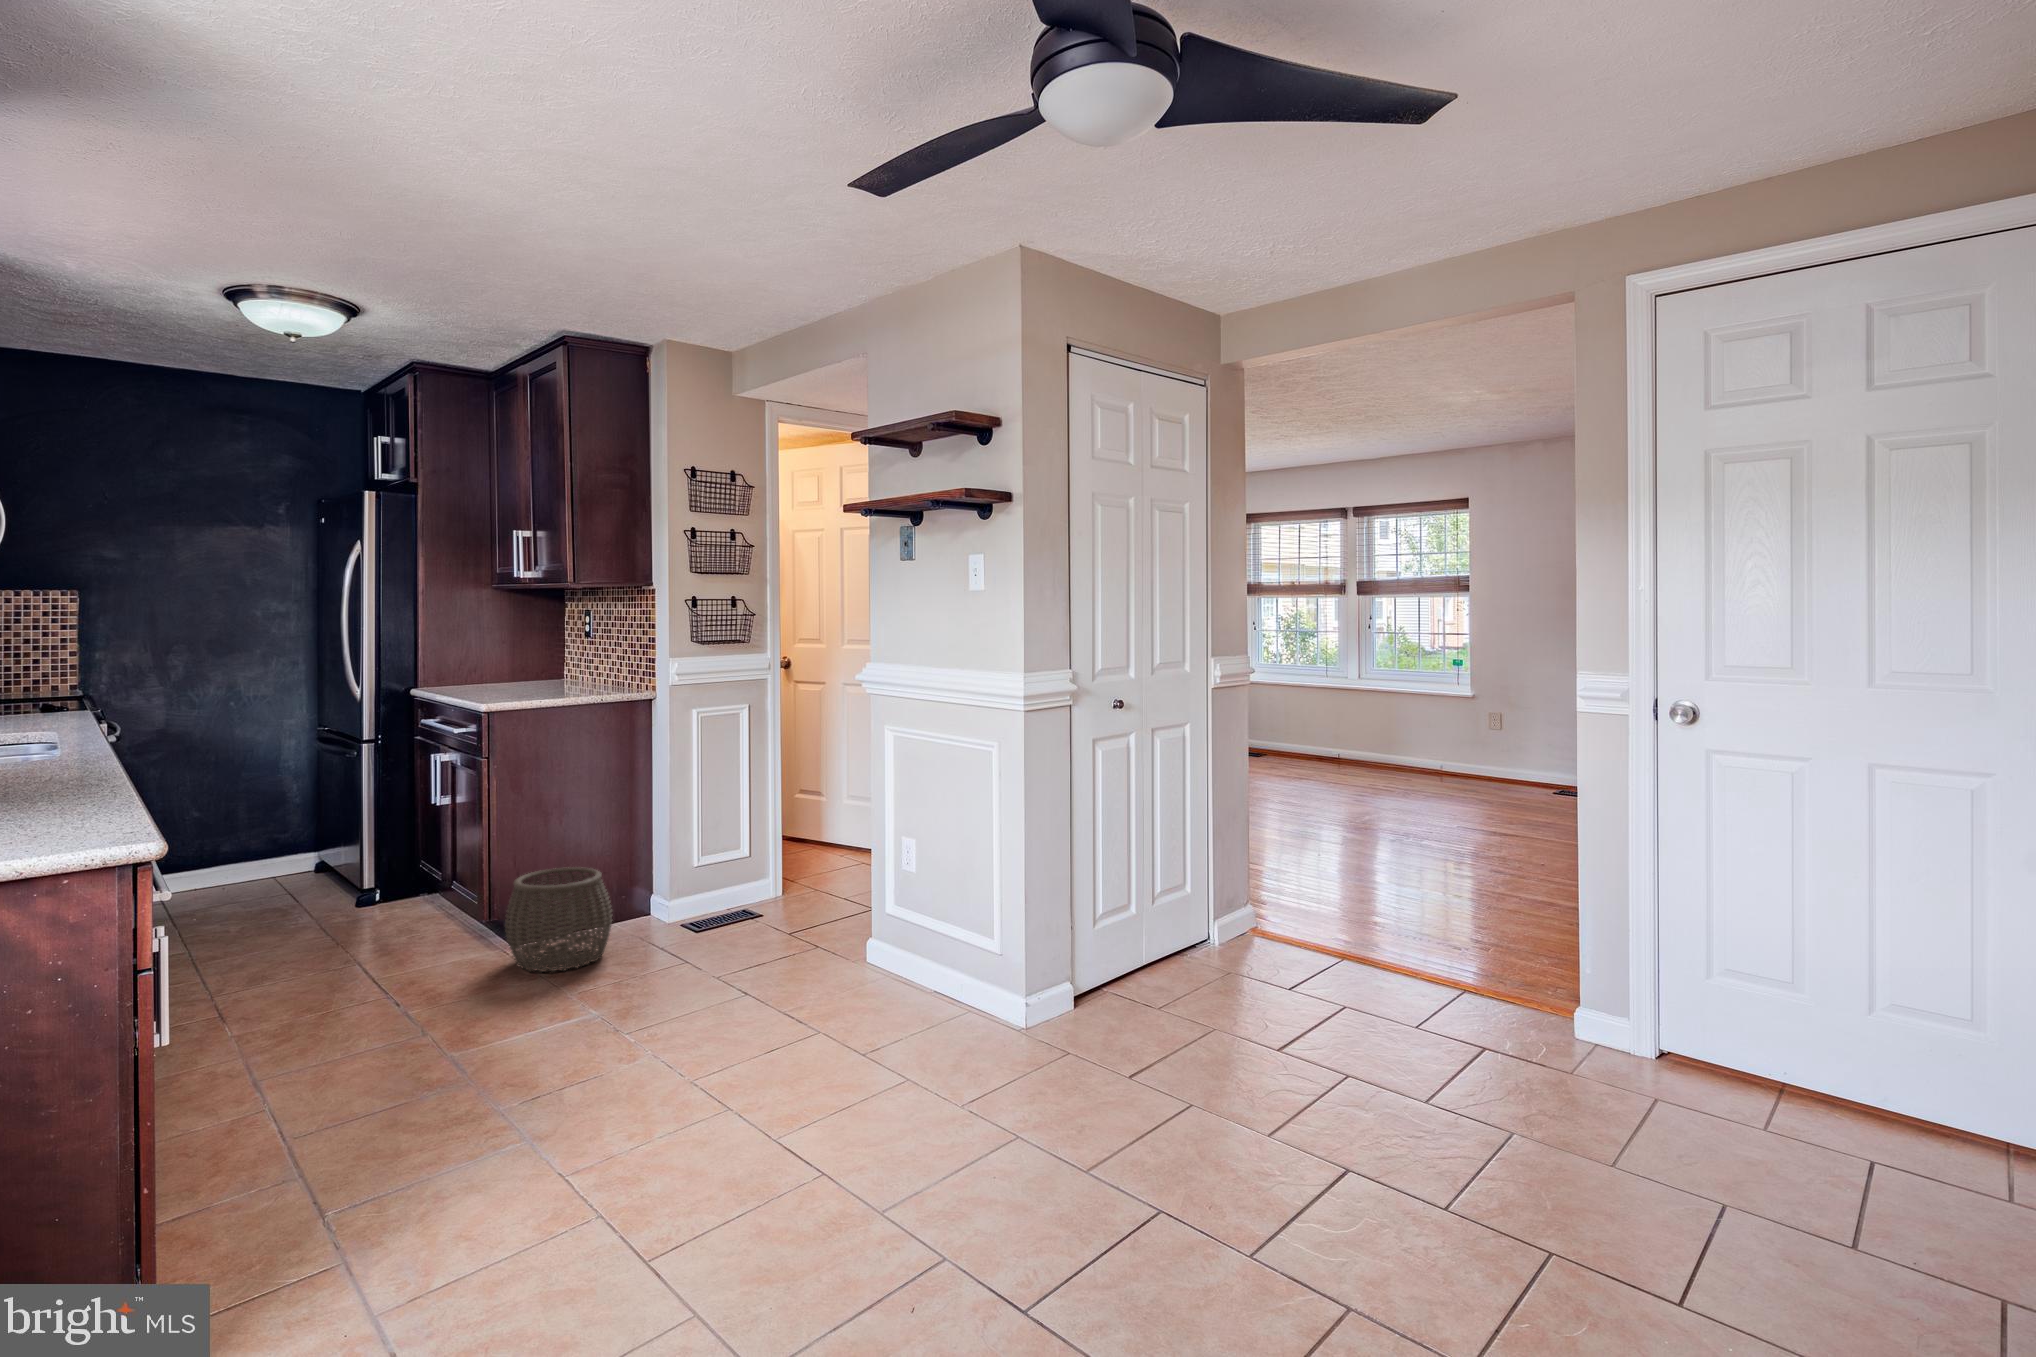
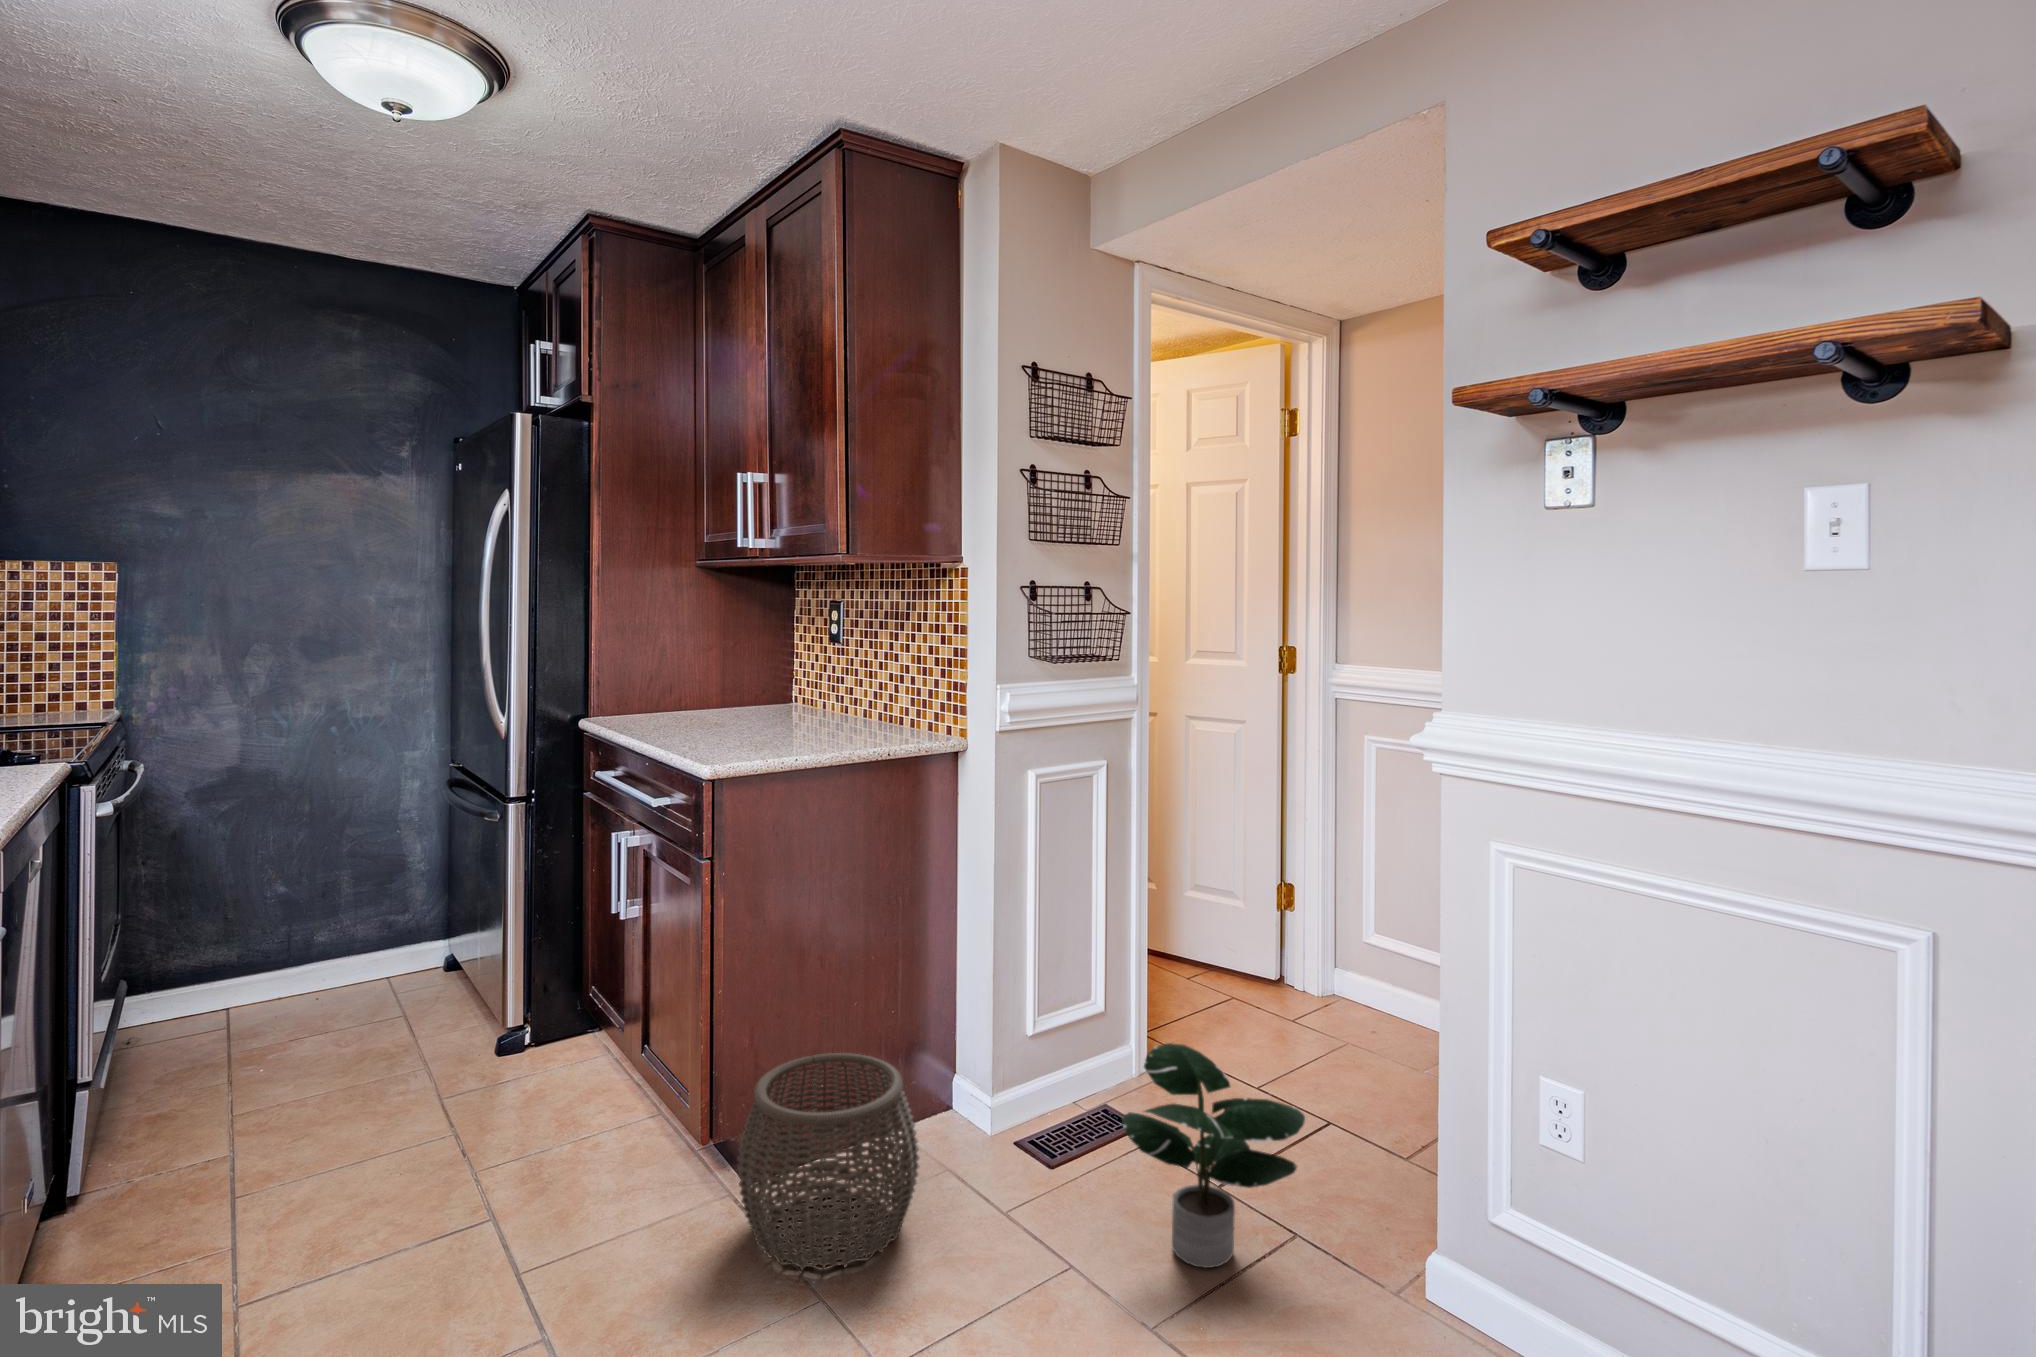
potted plant: none [722,852,822,962] -> present [1122,1043,1305,1268]

